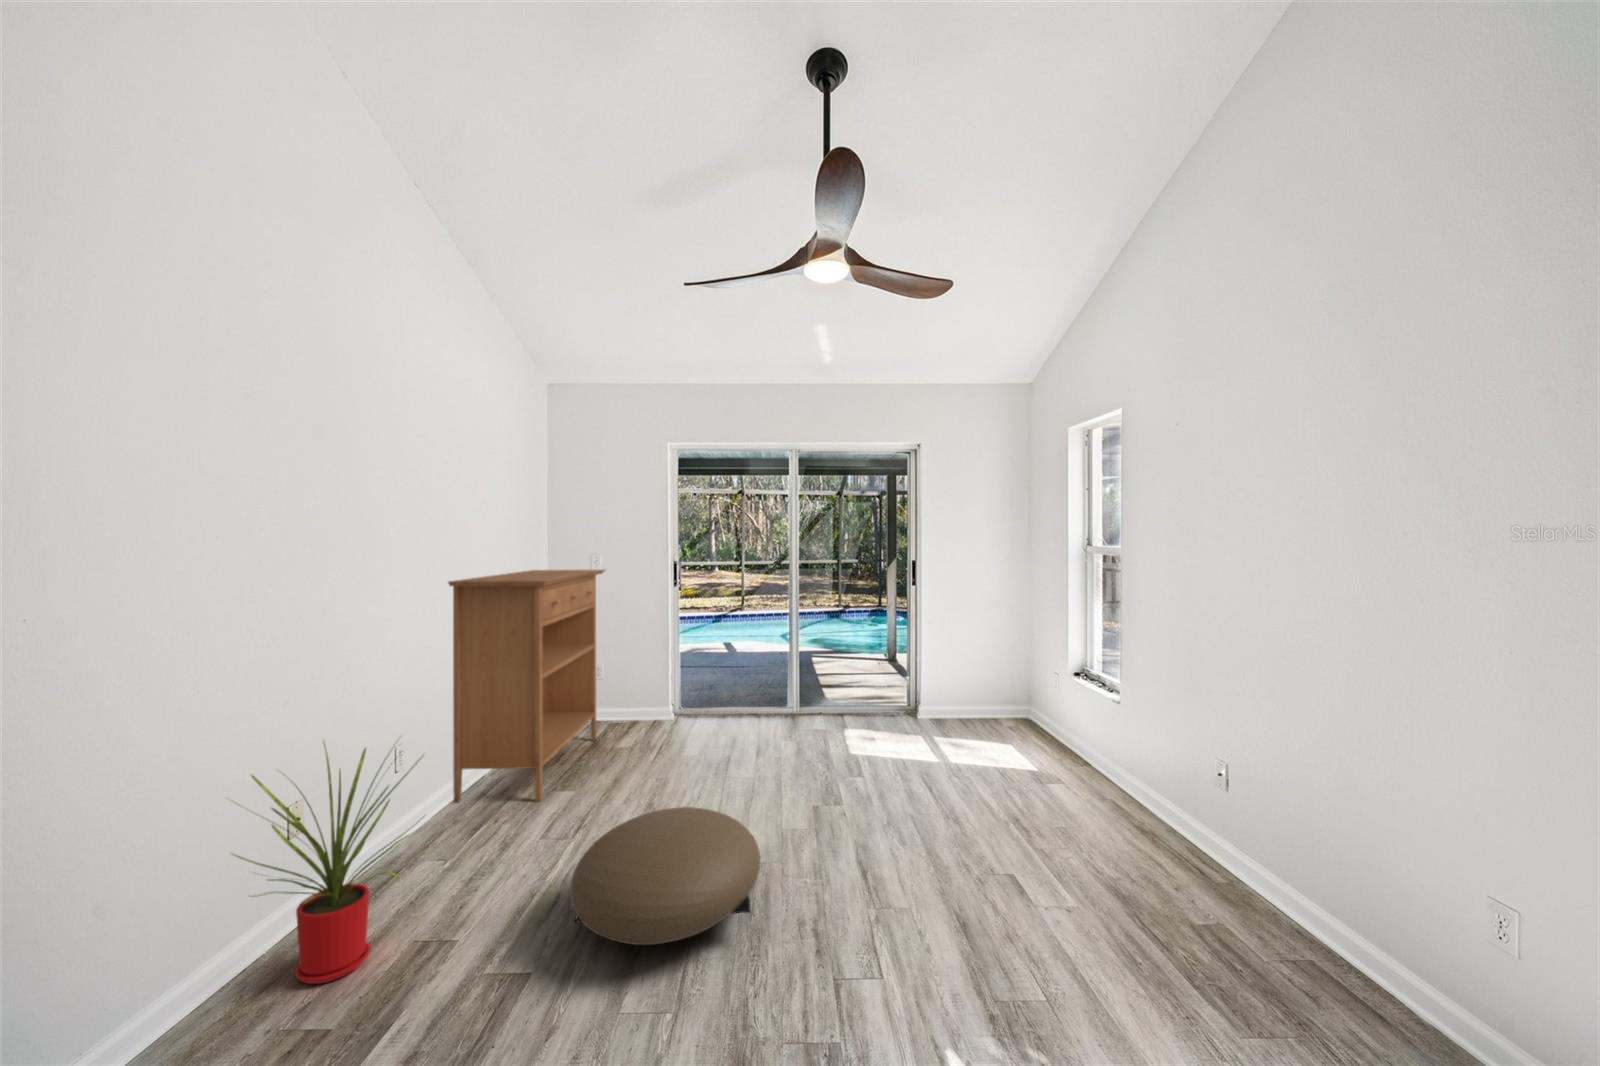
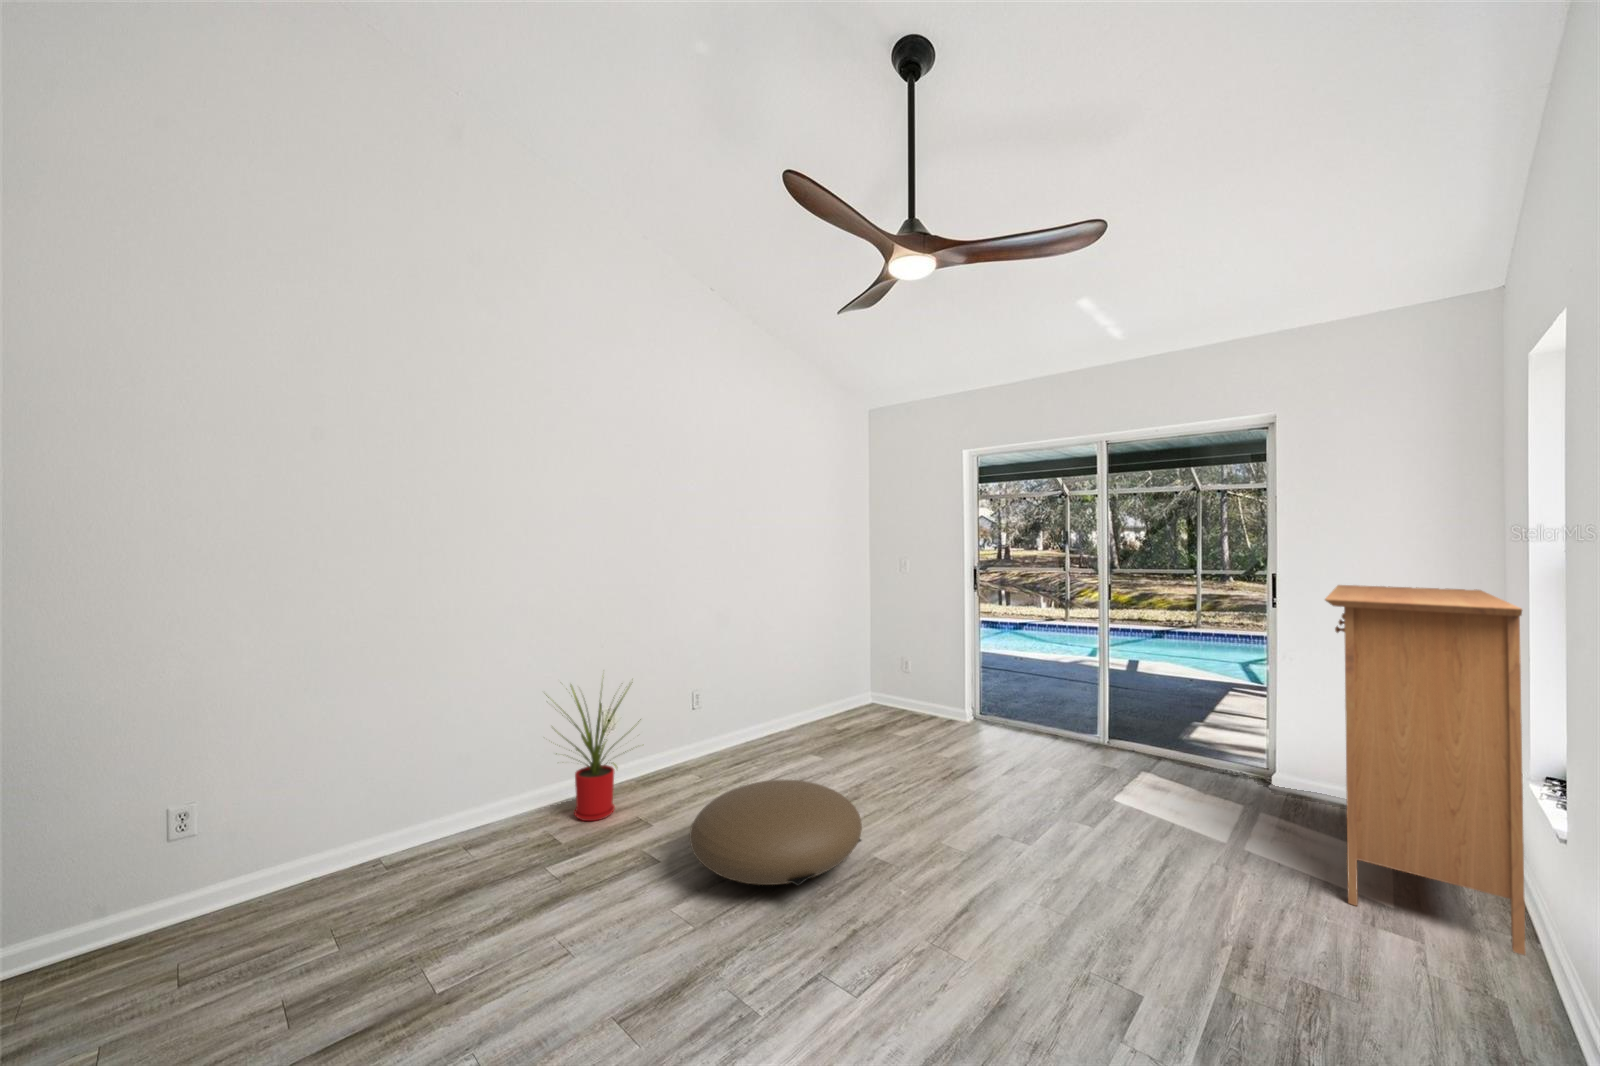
console table: present [448,570,604,803] -> present [1325,585,1525,955]

